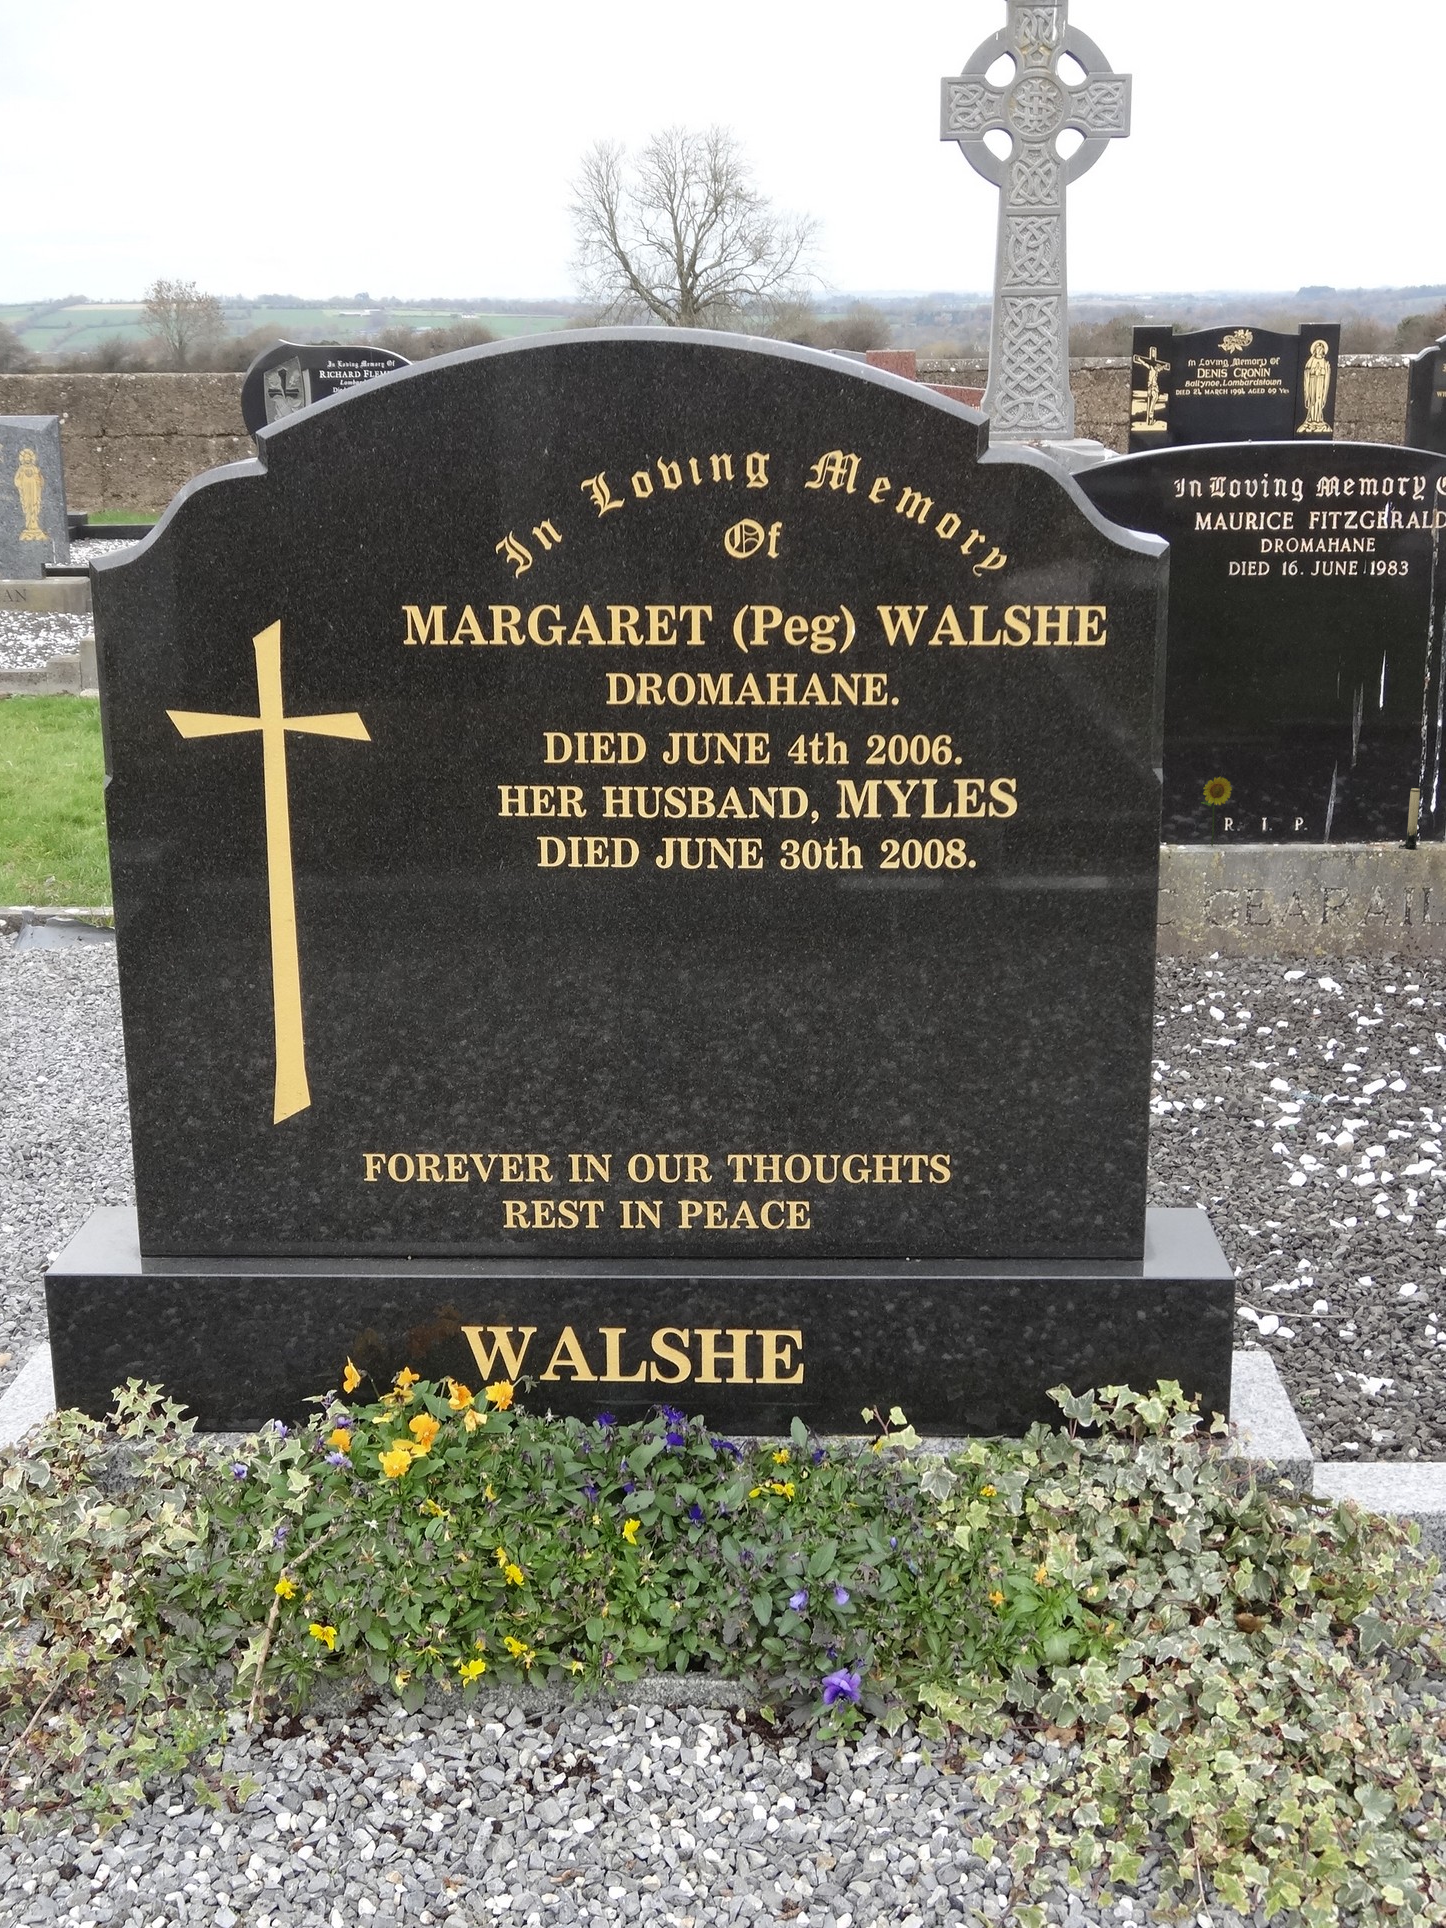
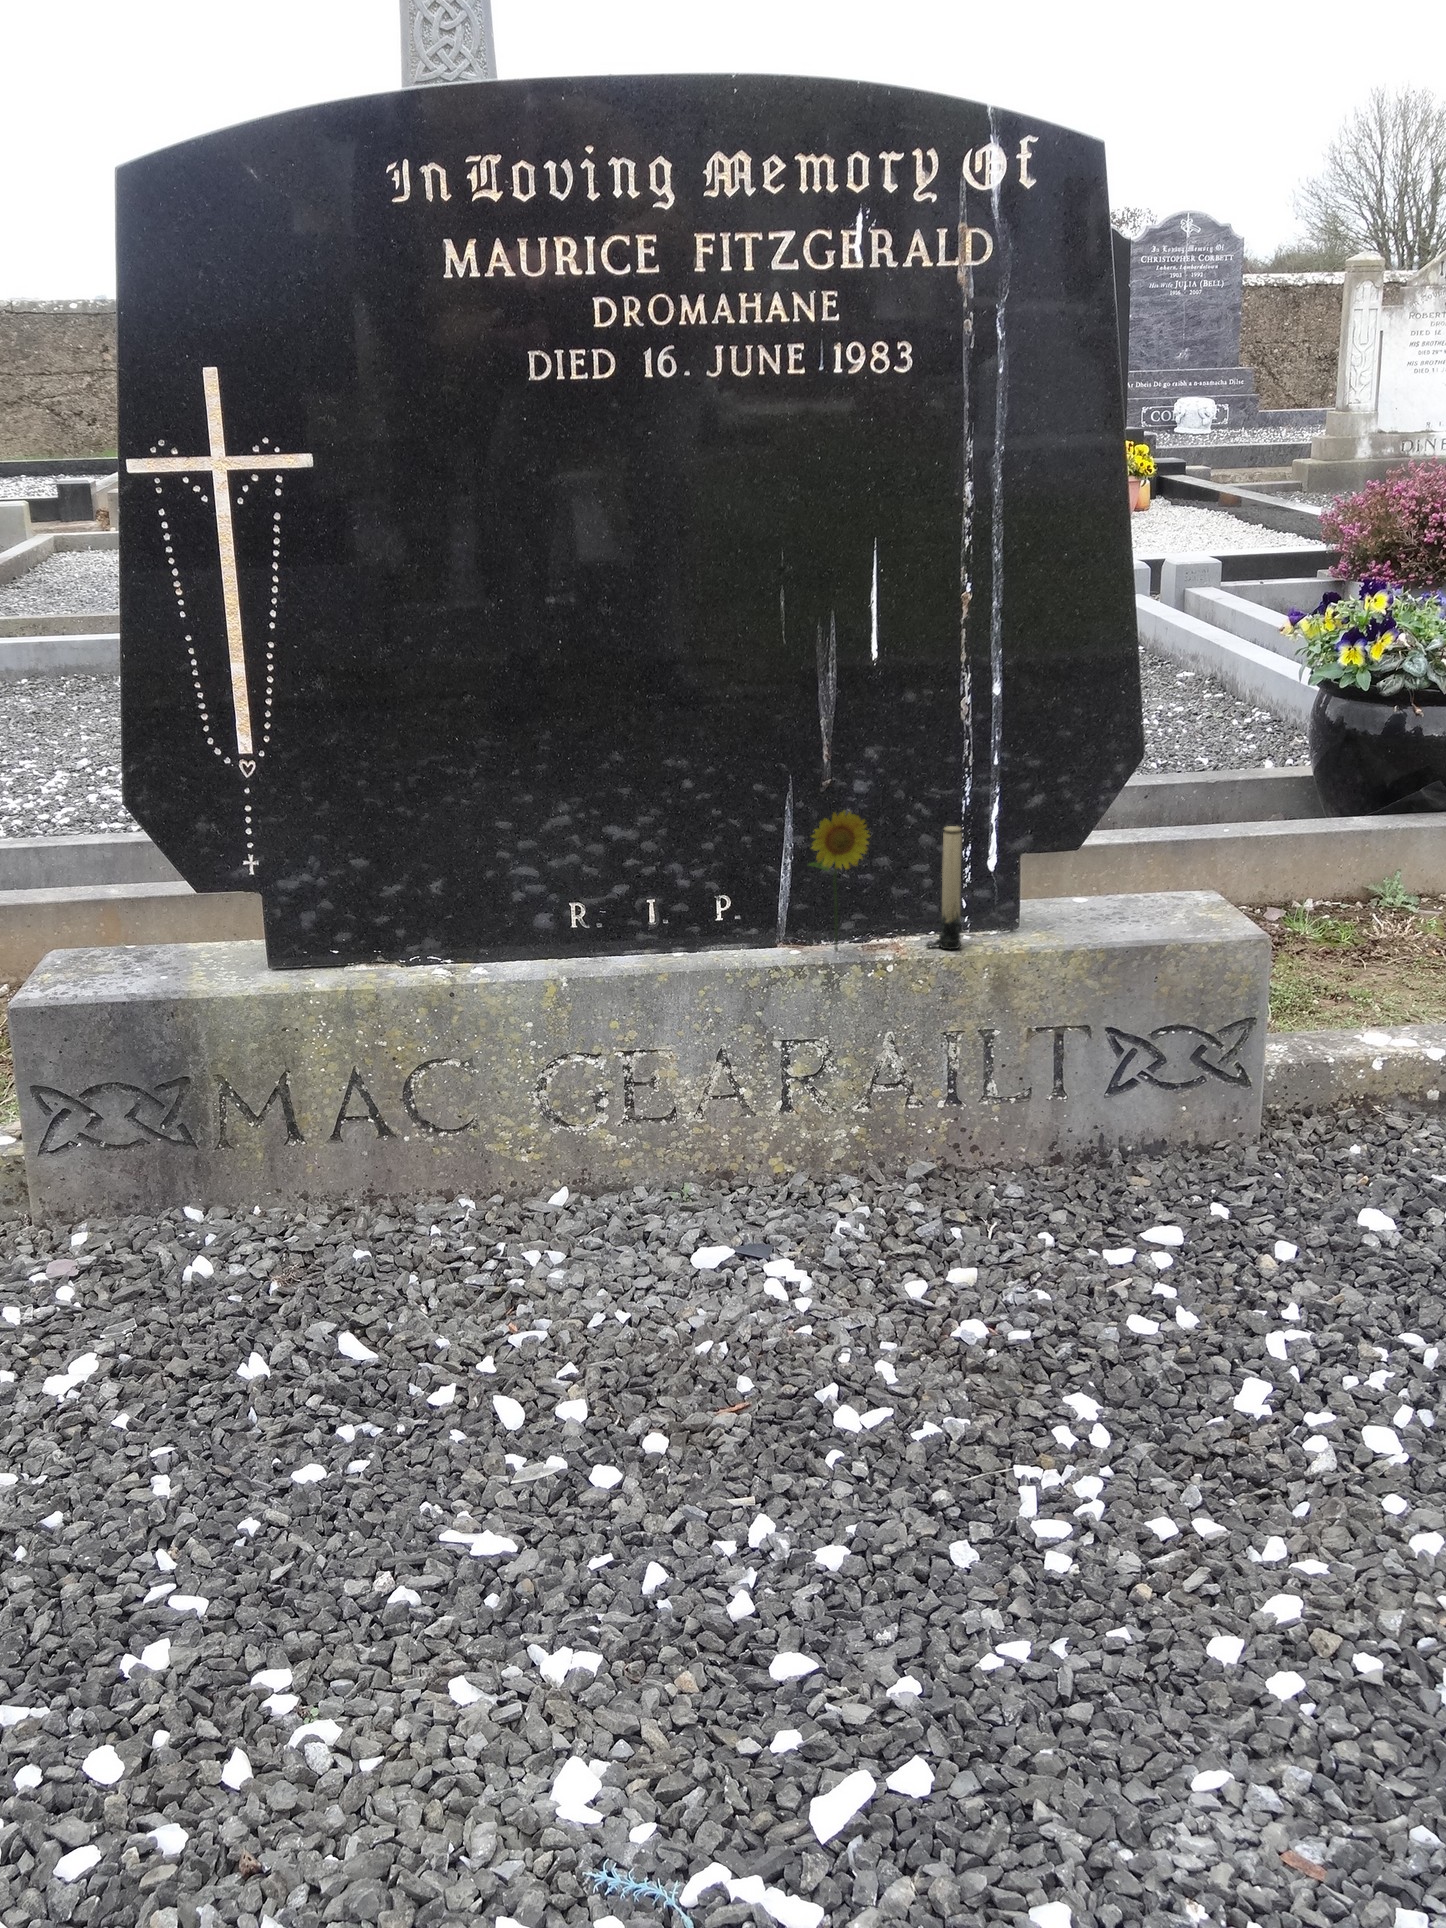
flower: present [1201,777,1232,846] -> present [809,811,870,949]

